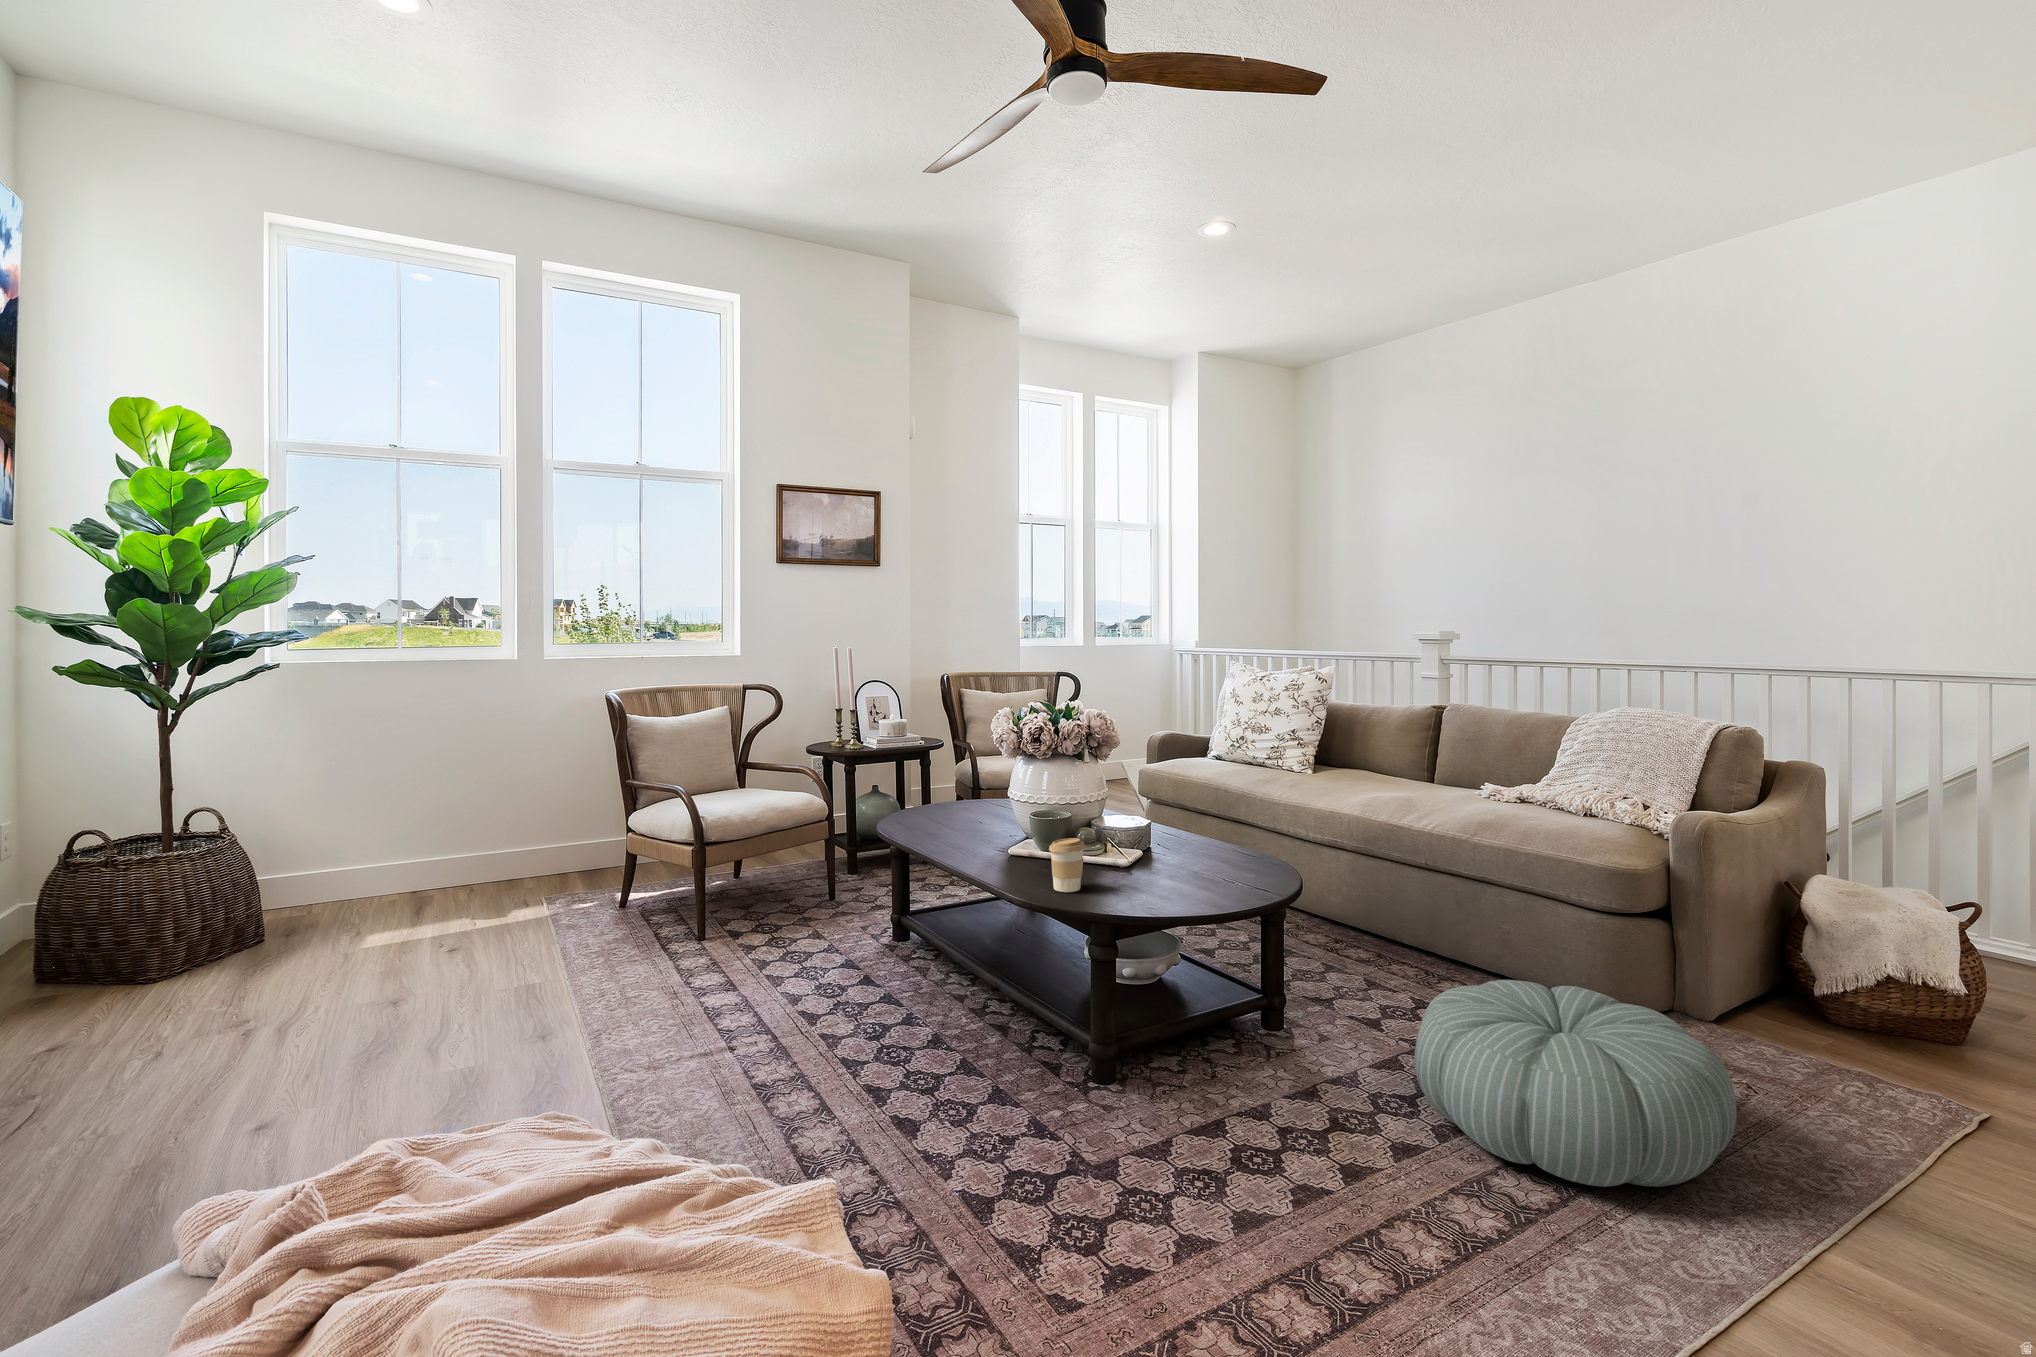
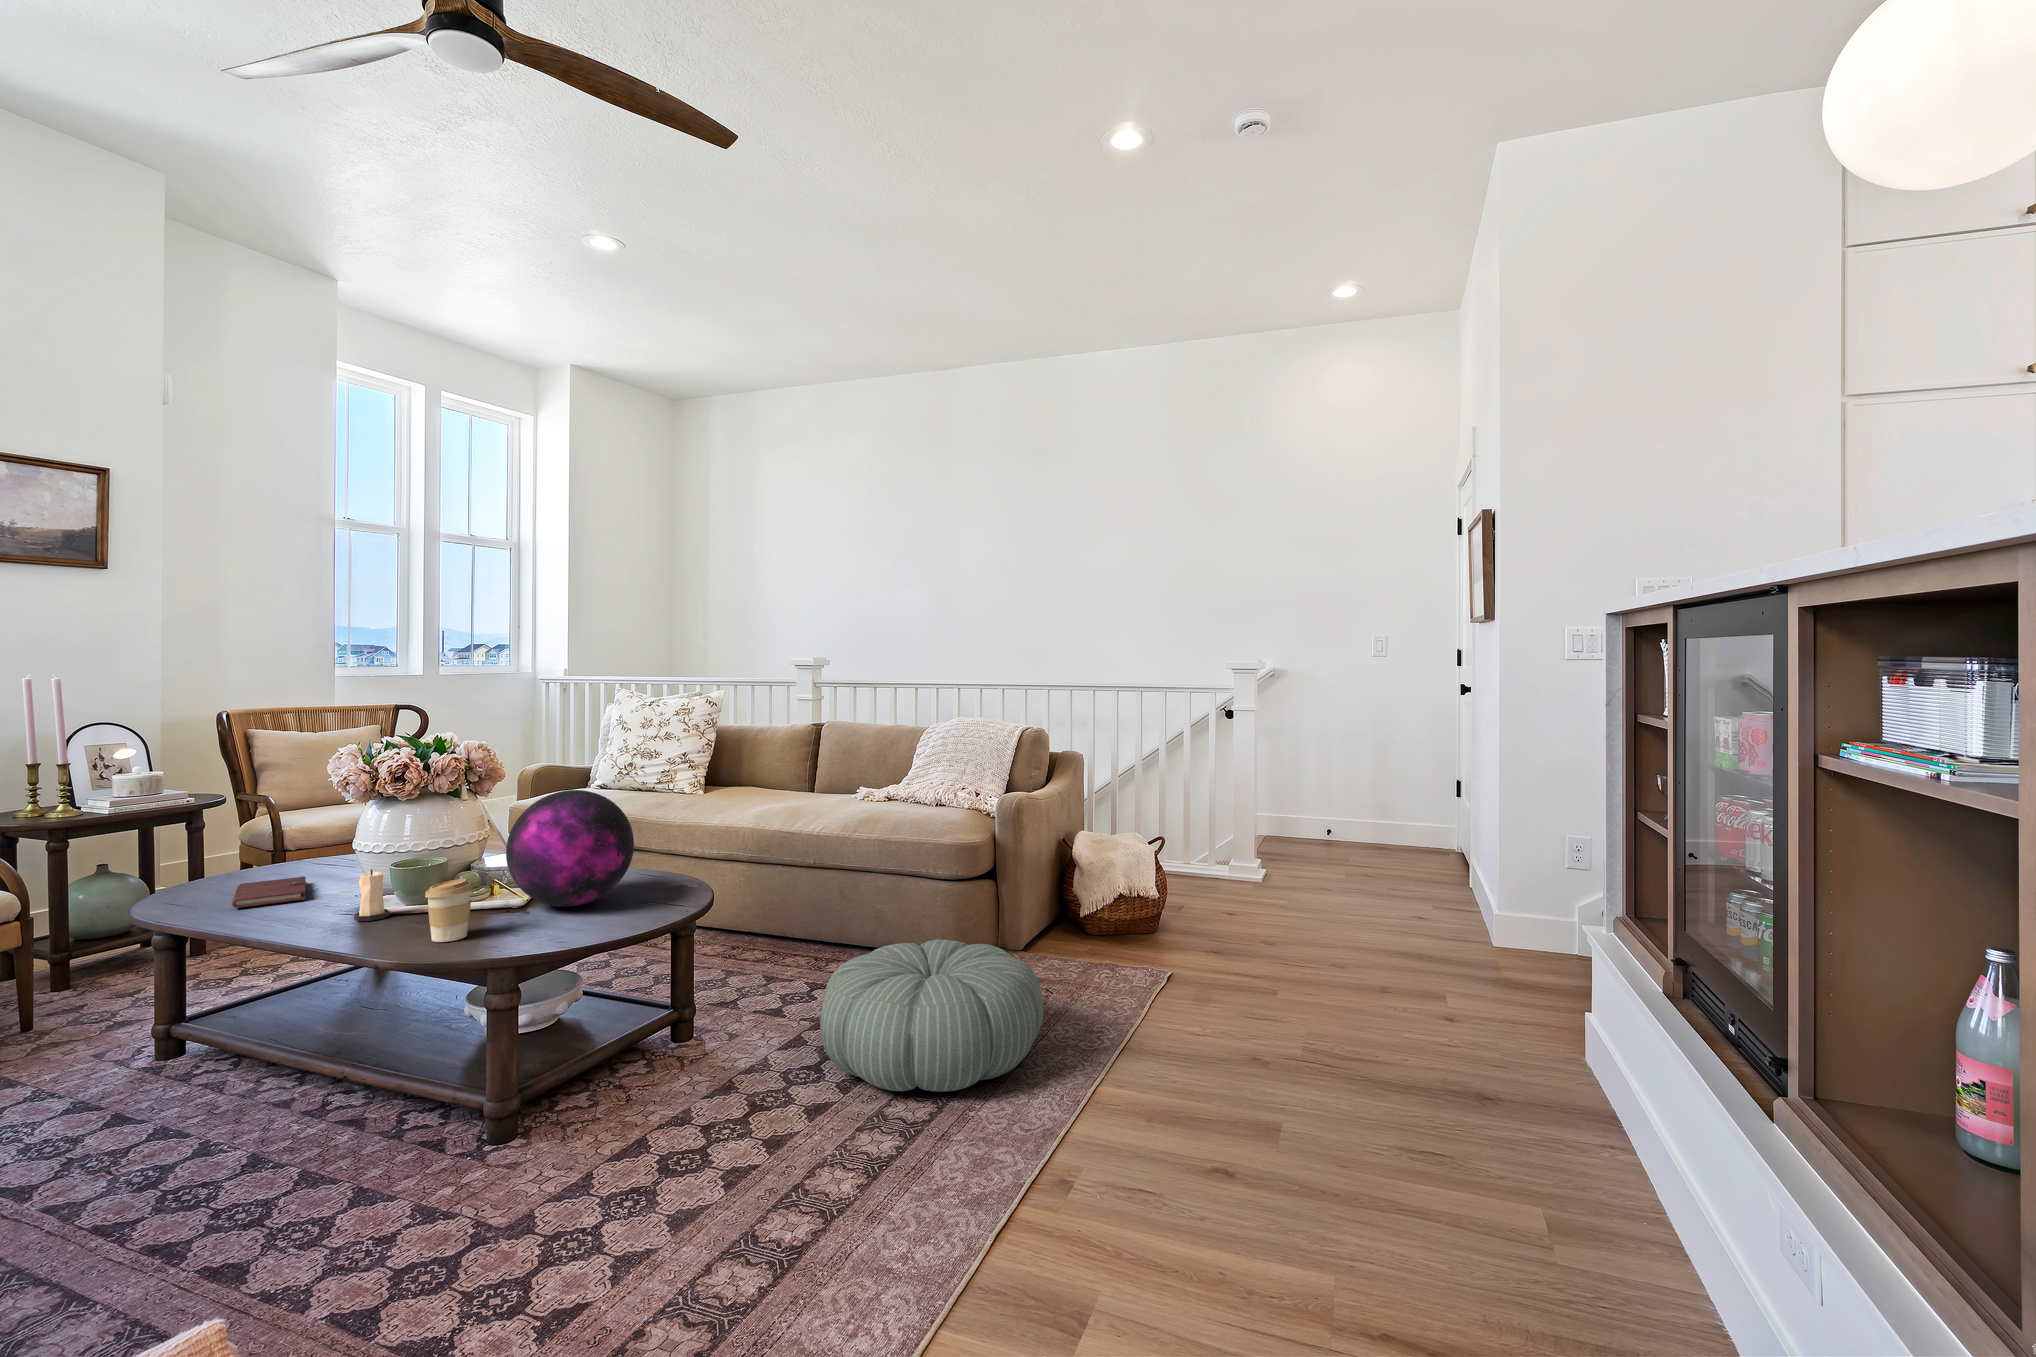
decorative orb: none [1114,766,1225,876] -> present [506,790,634,907]
notebook: none [932,816,980,835] -> present [232,876,308,908]
candle: none [1005,818,1029,862] -> present [354,869,390,921]

